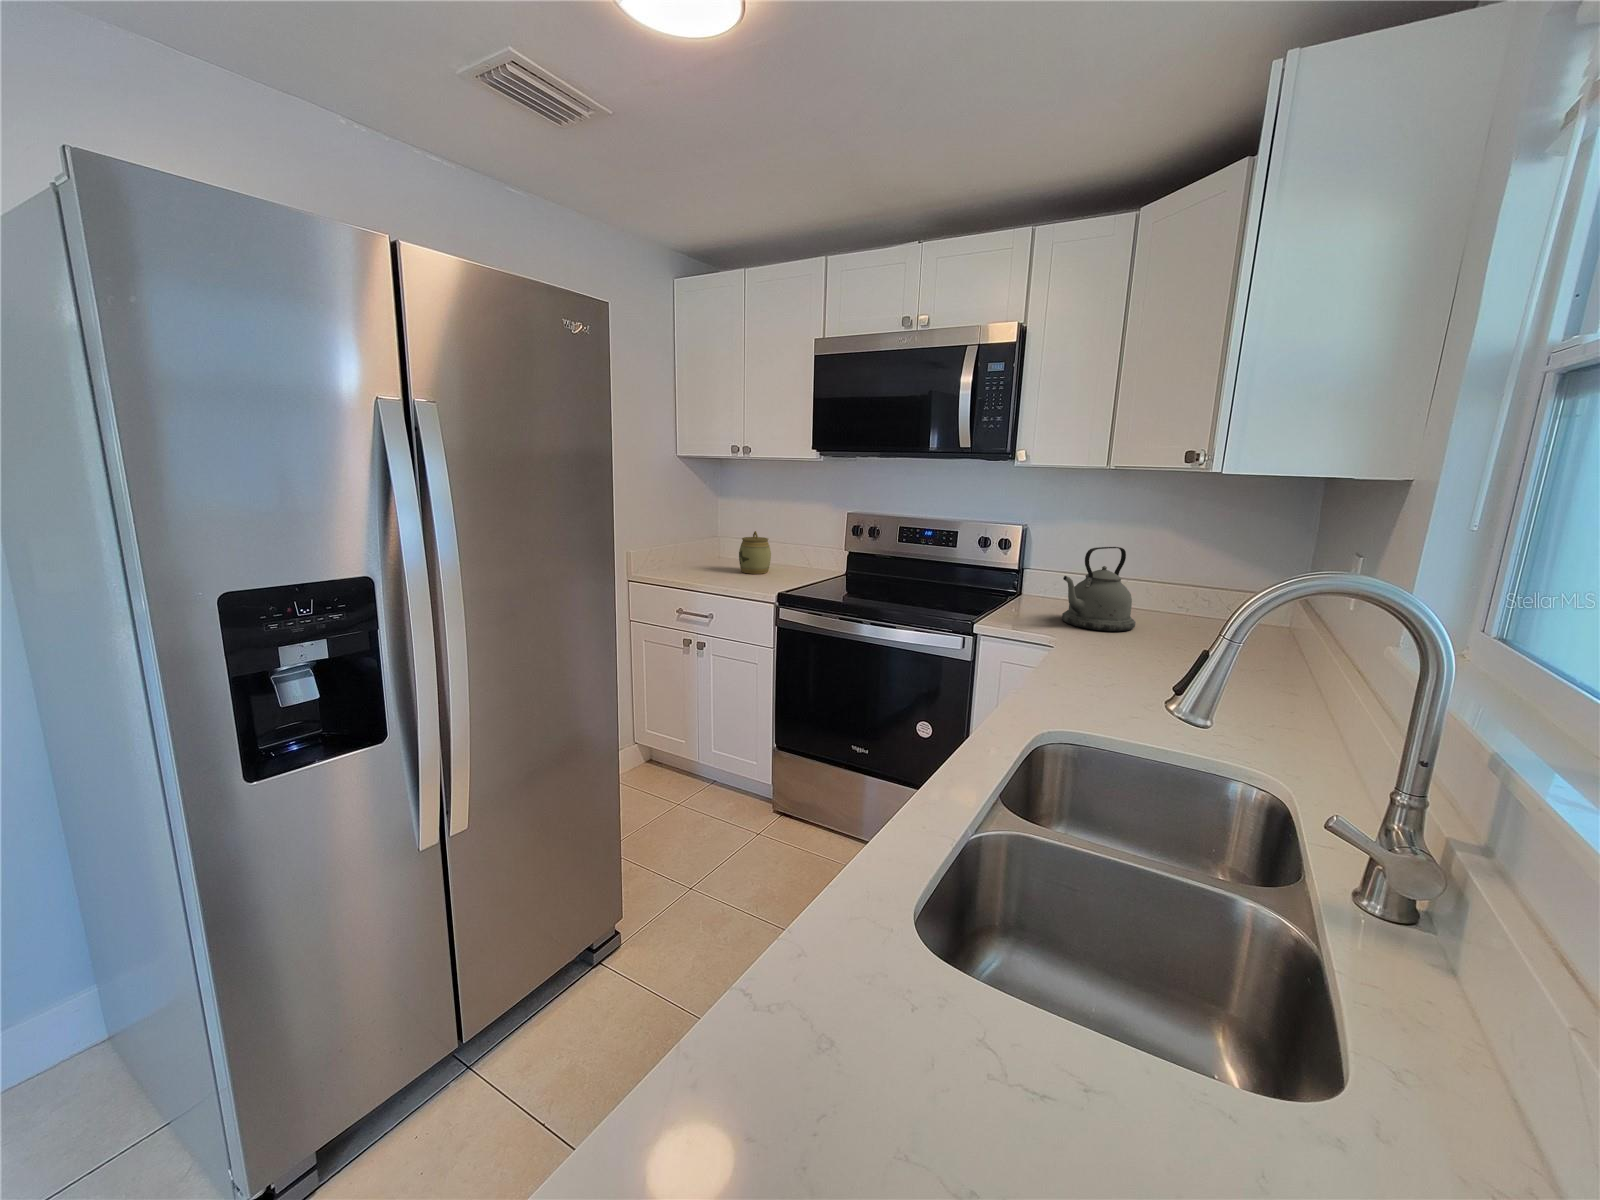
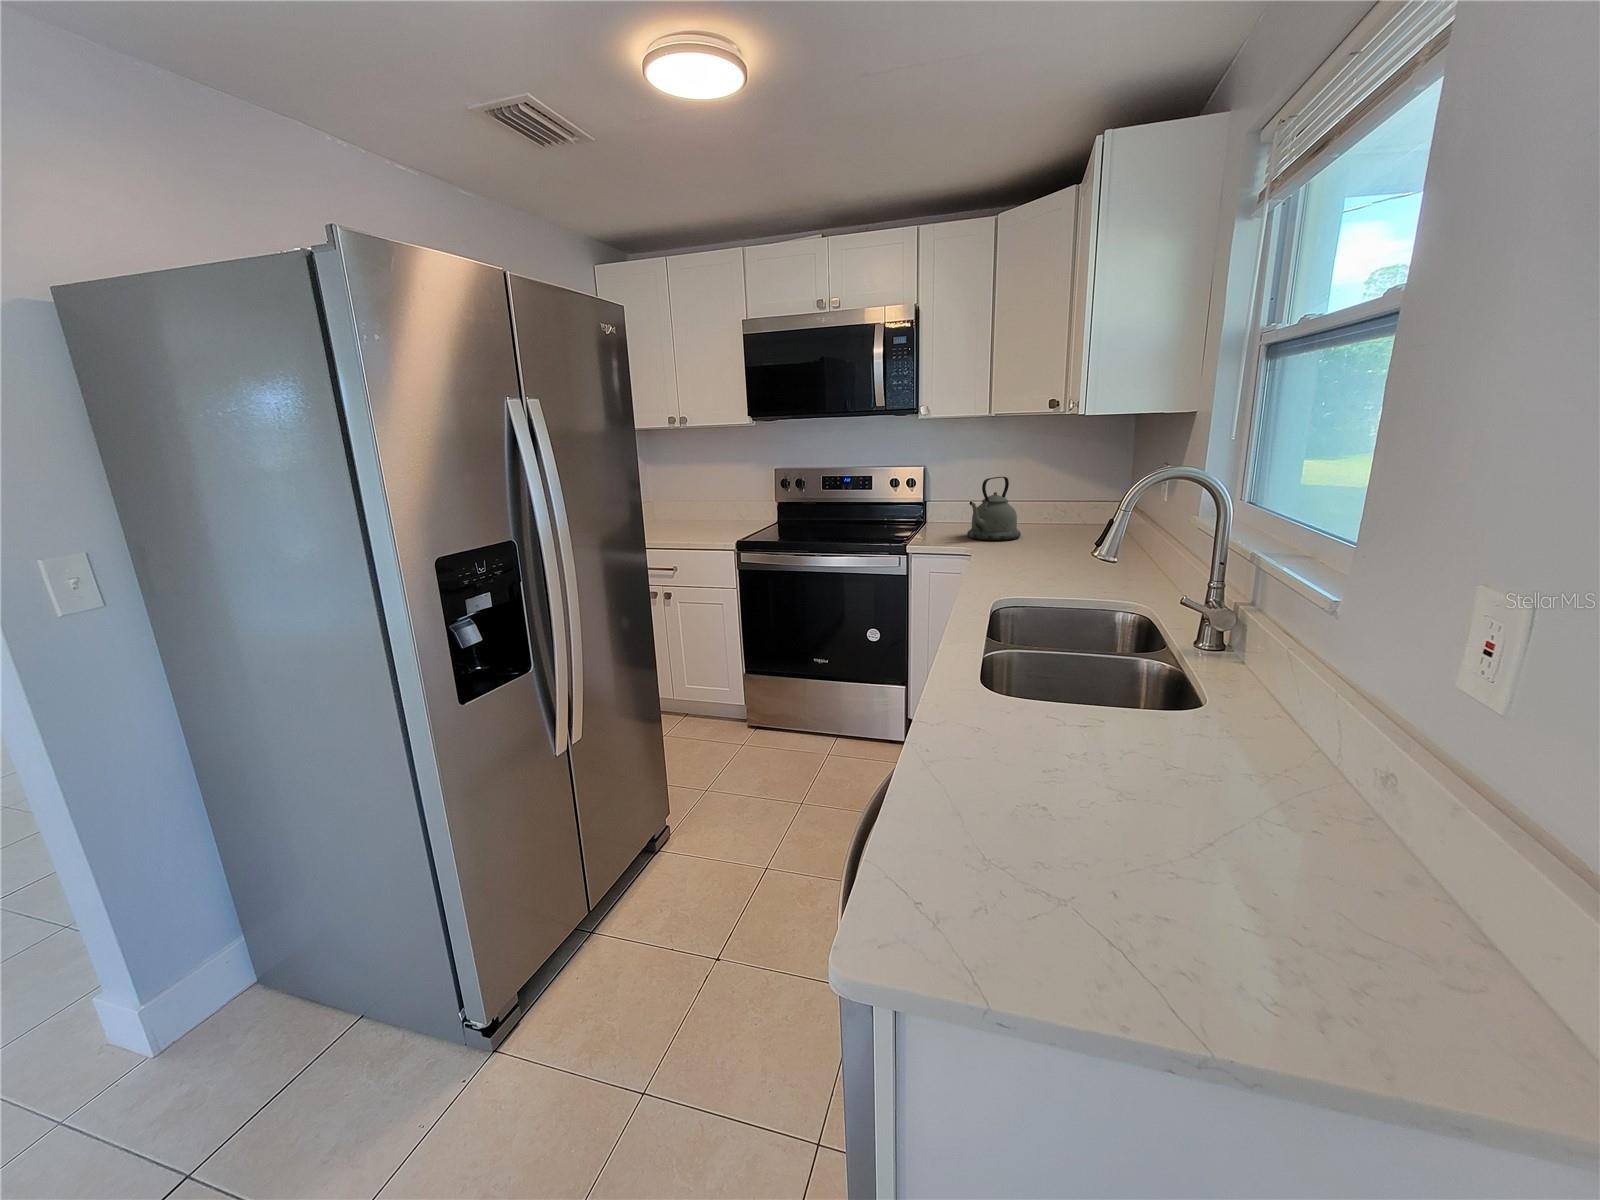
jar: present [739,531,771,574] -> none [685,492,714,530]

